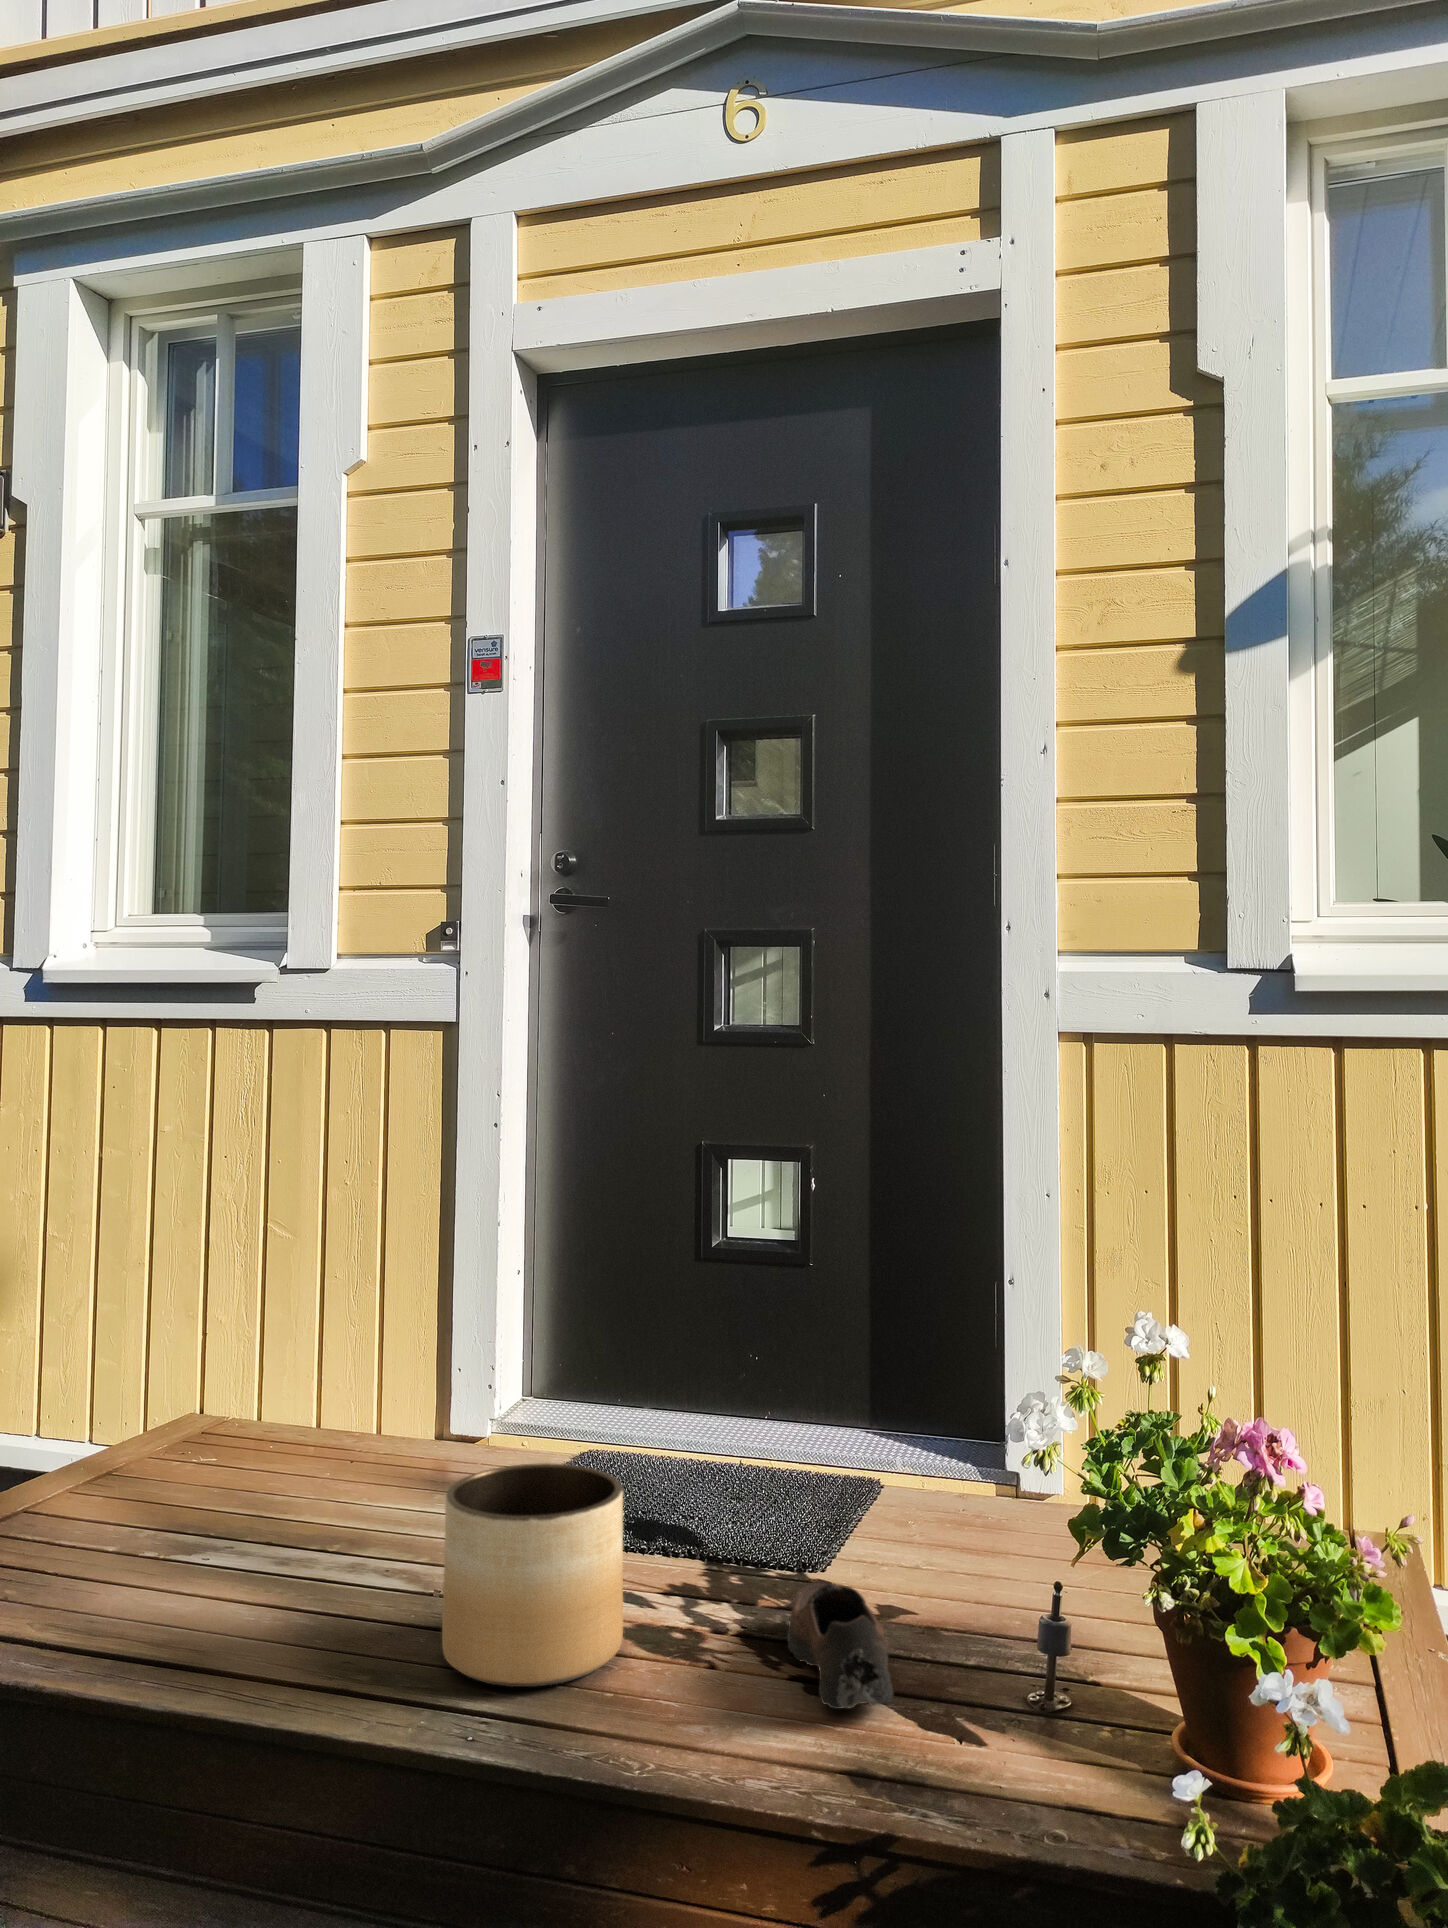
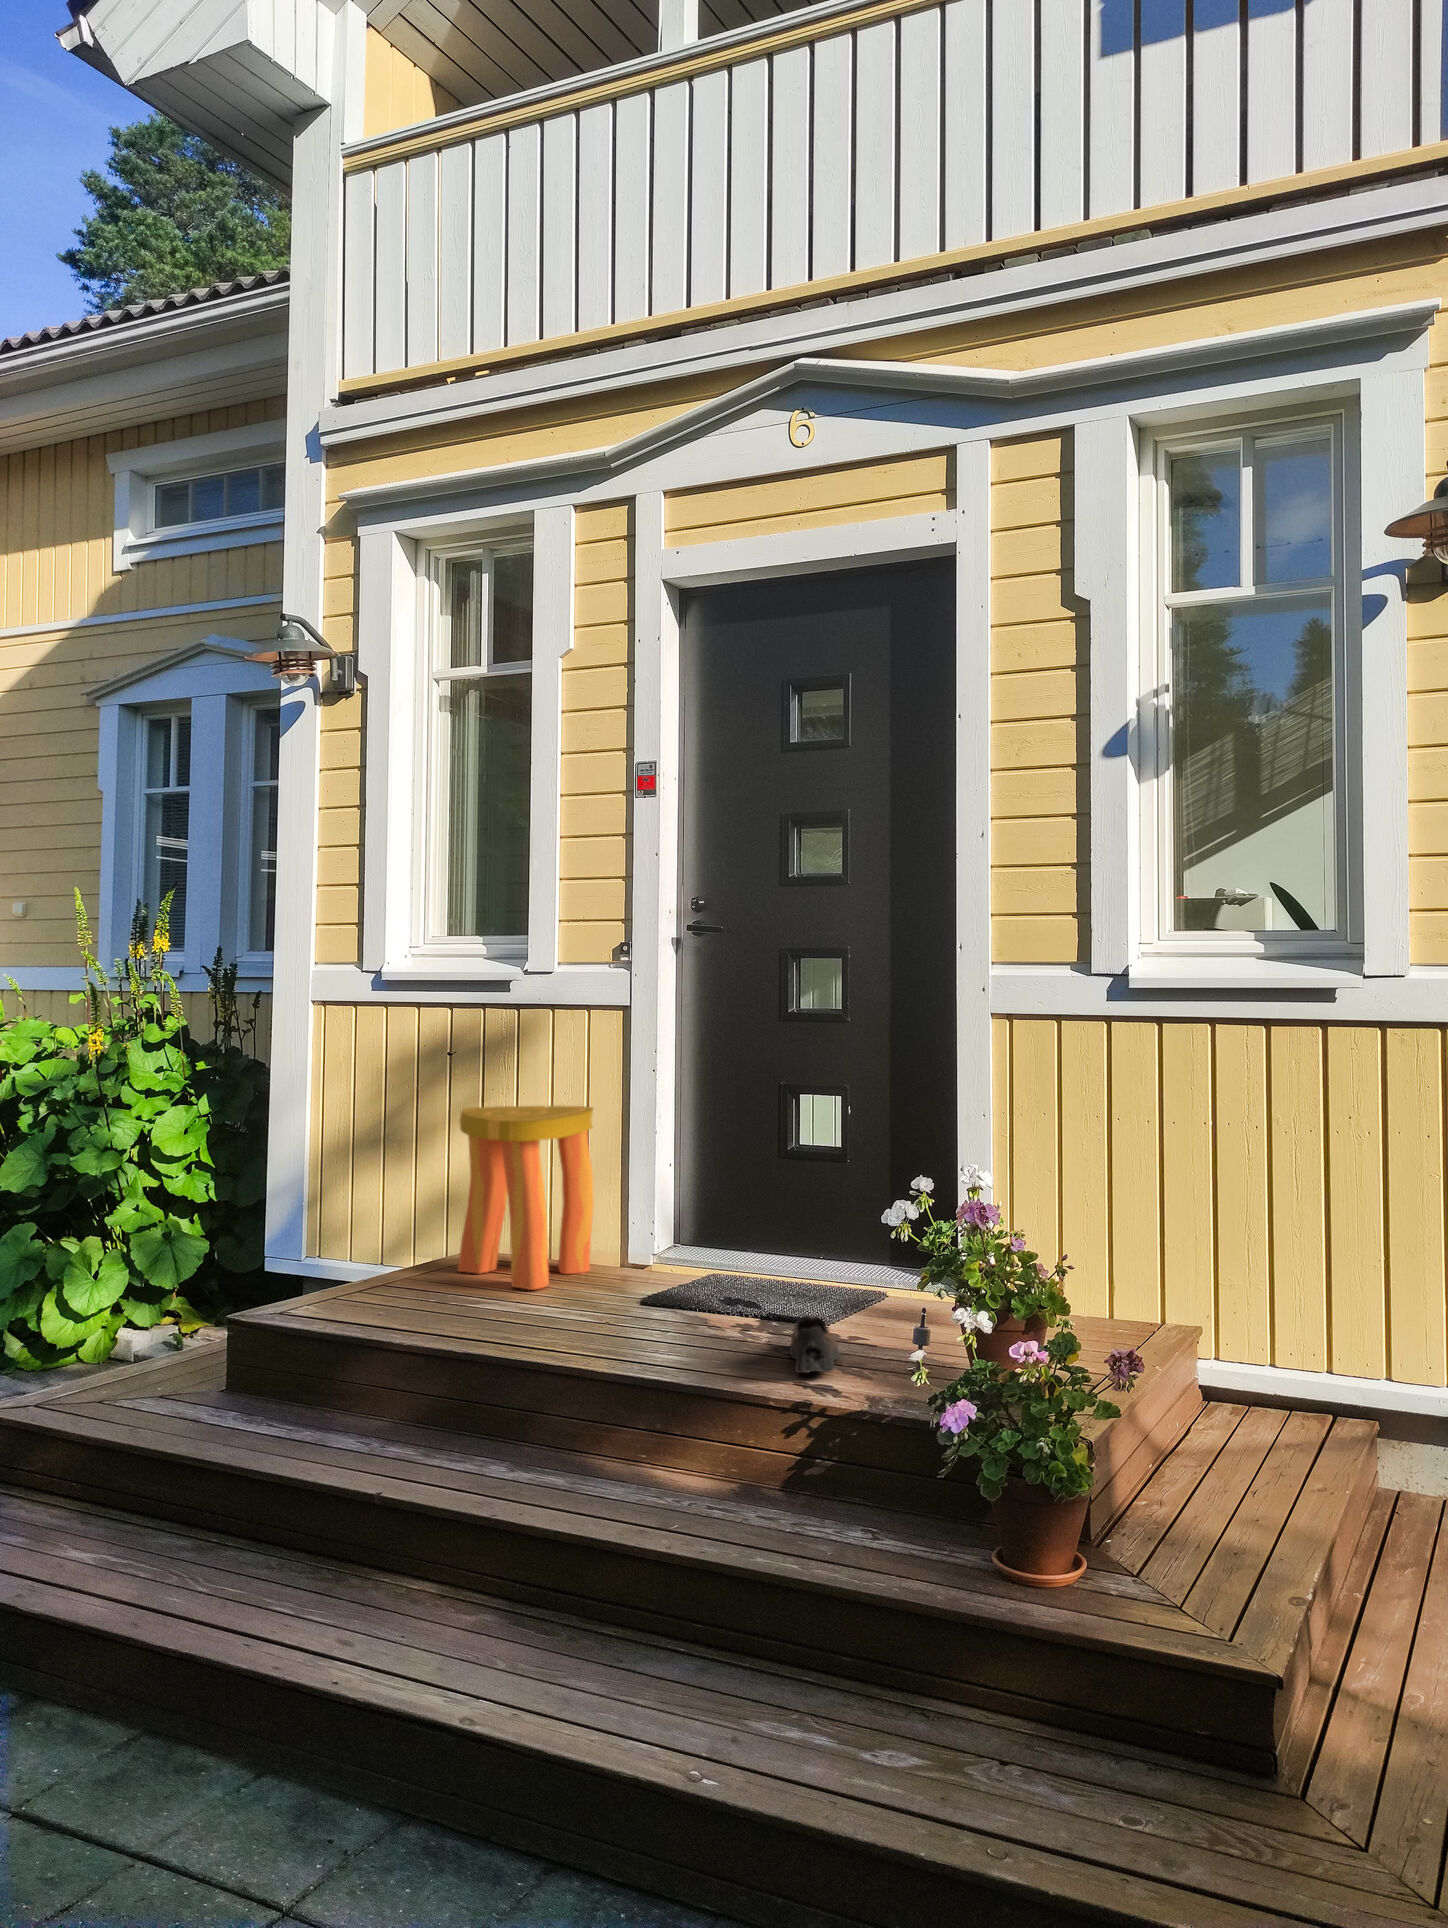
stool: none [162,1182,396,1503] -> present [458,1106,593,1290]
planter: present [442,1463,623,1687] -> none [603,1254,700,1362]

